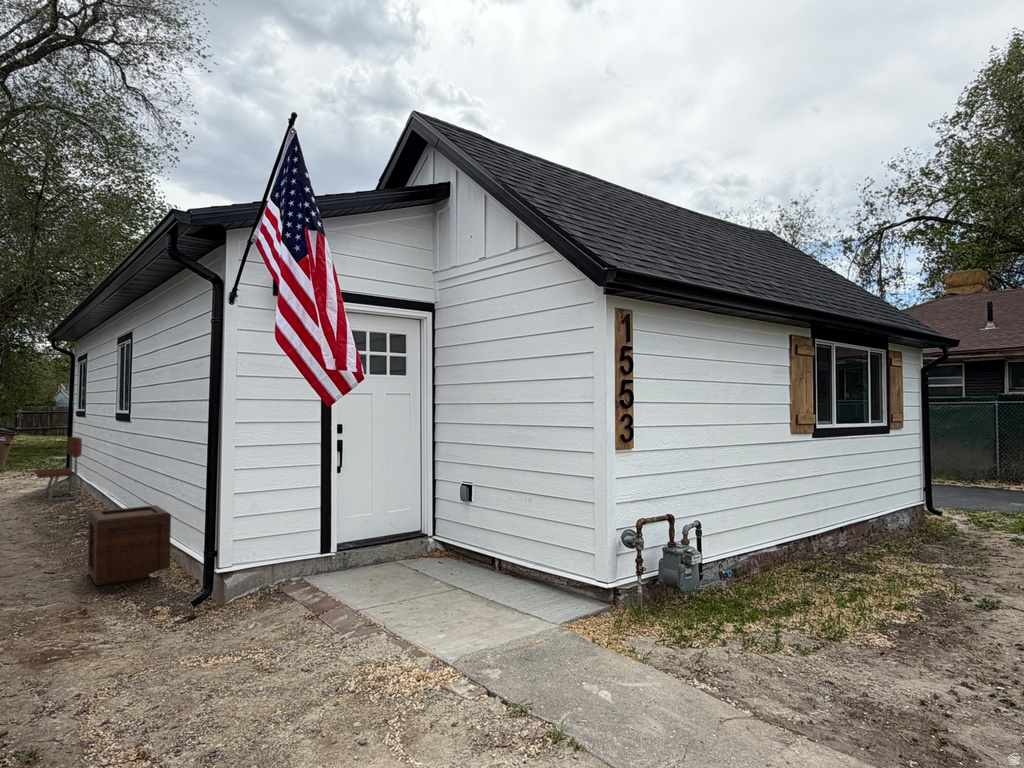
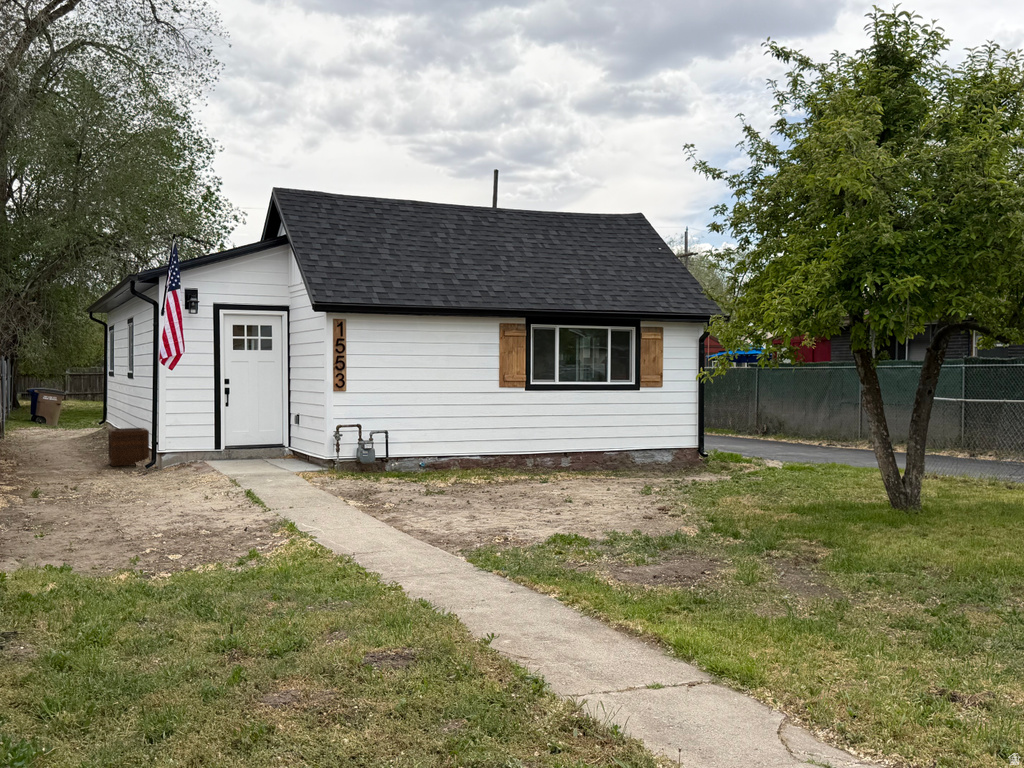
bench: present [35,437,82,501] -> none [80,392,112,441]

